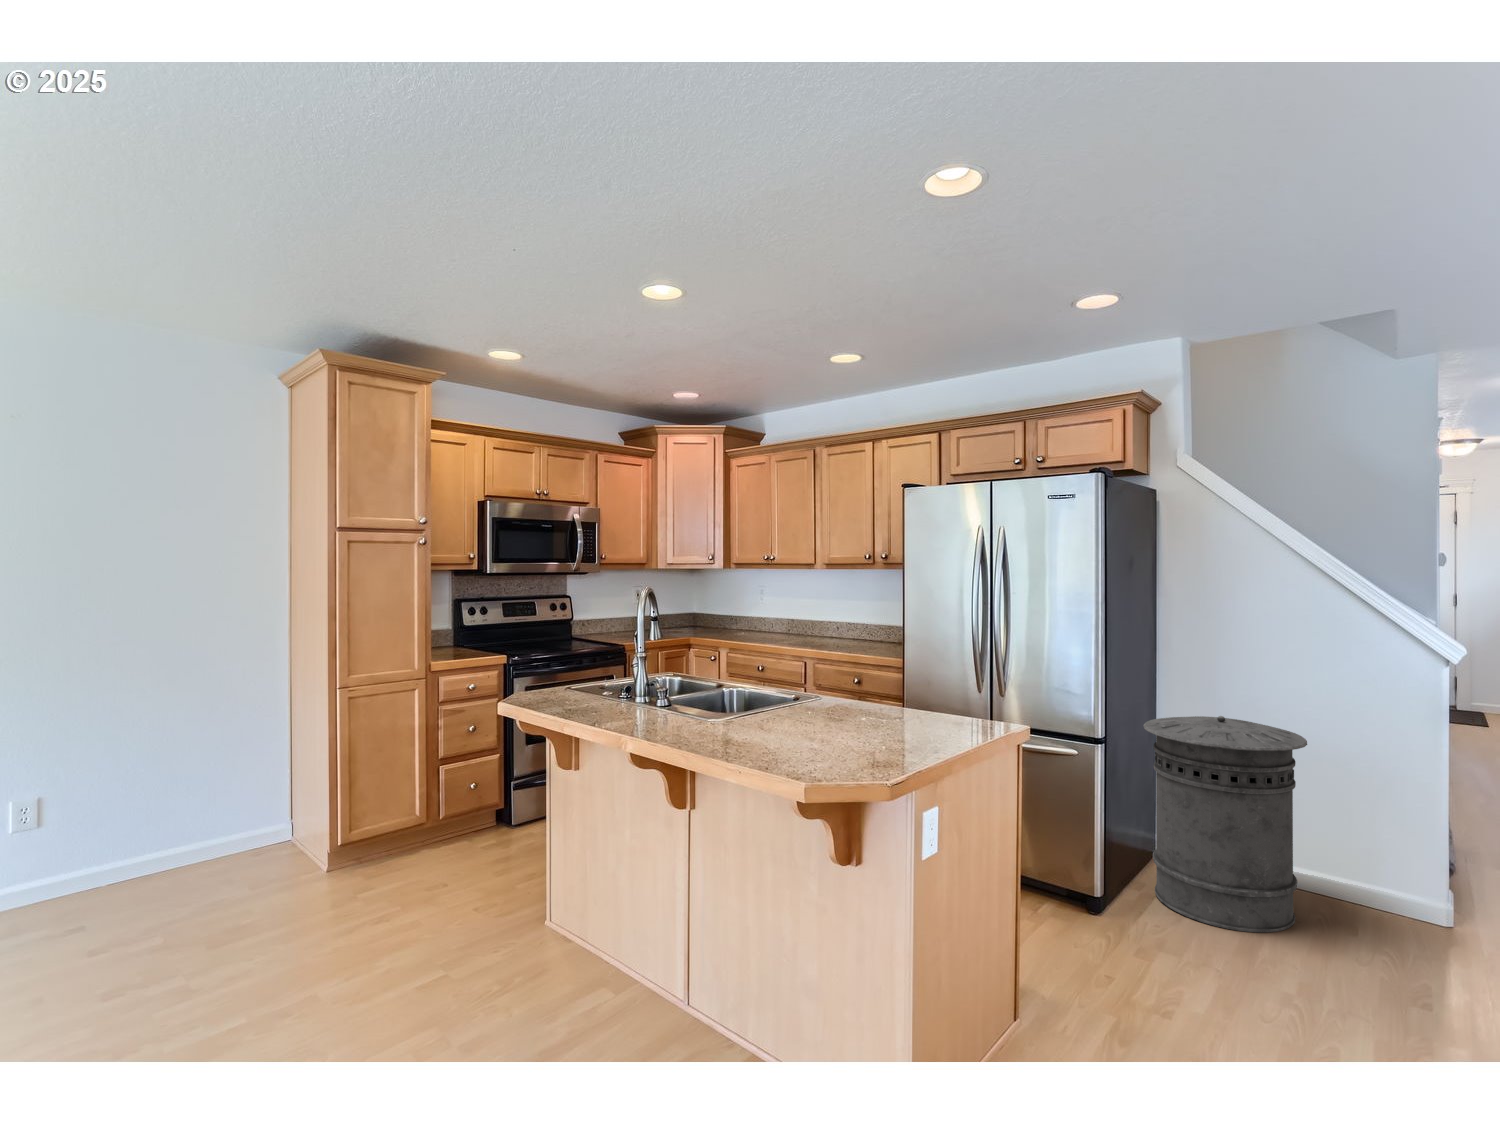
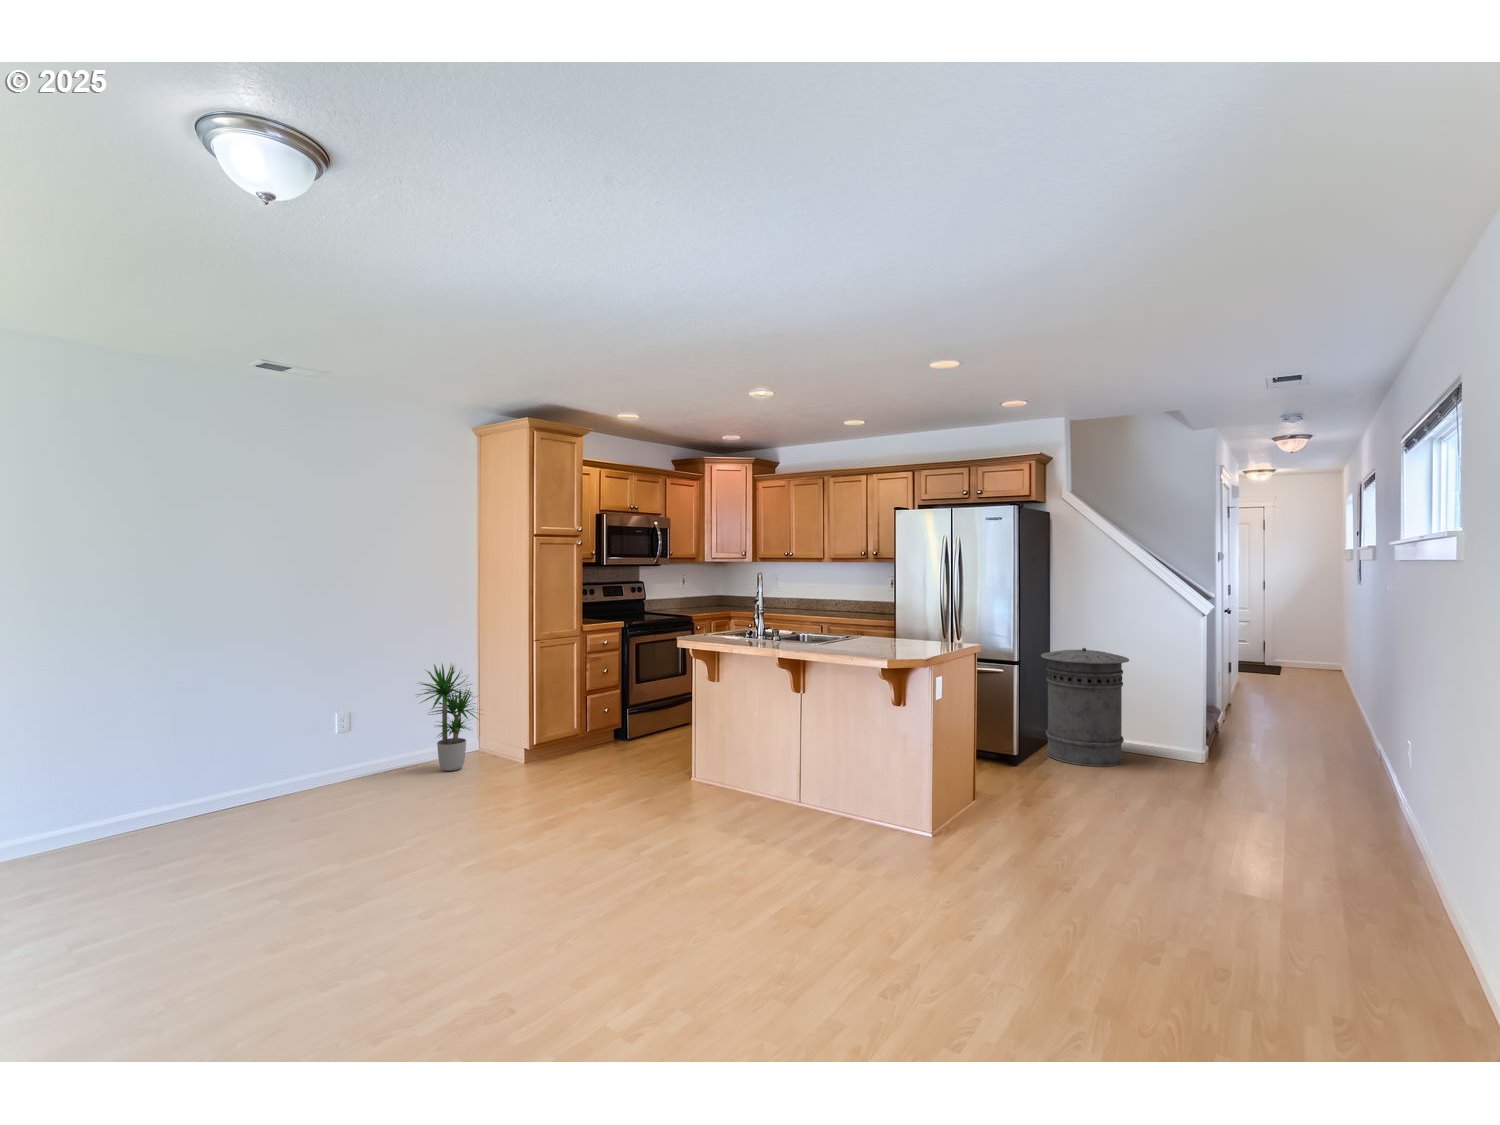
potted plant: none [133,717,266,887] -> present [418,664,478,771]

